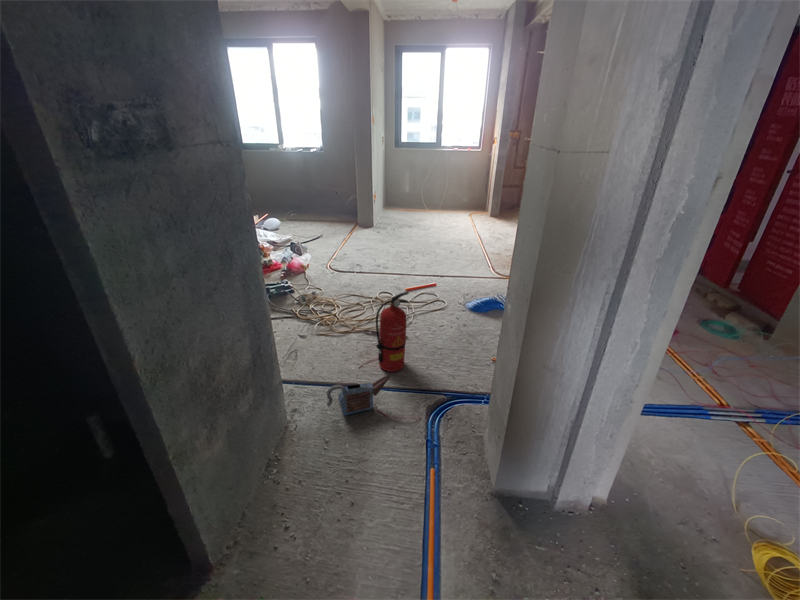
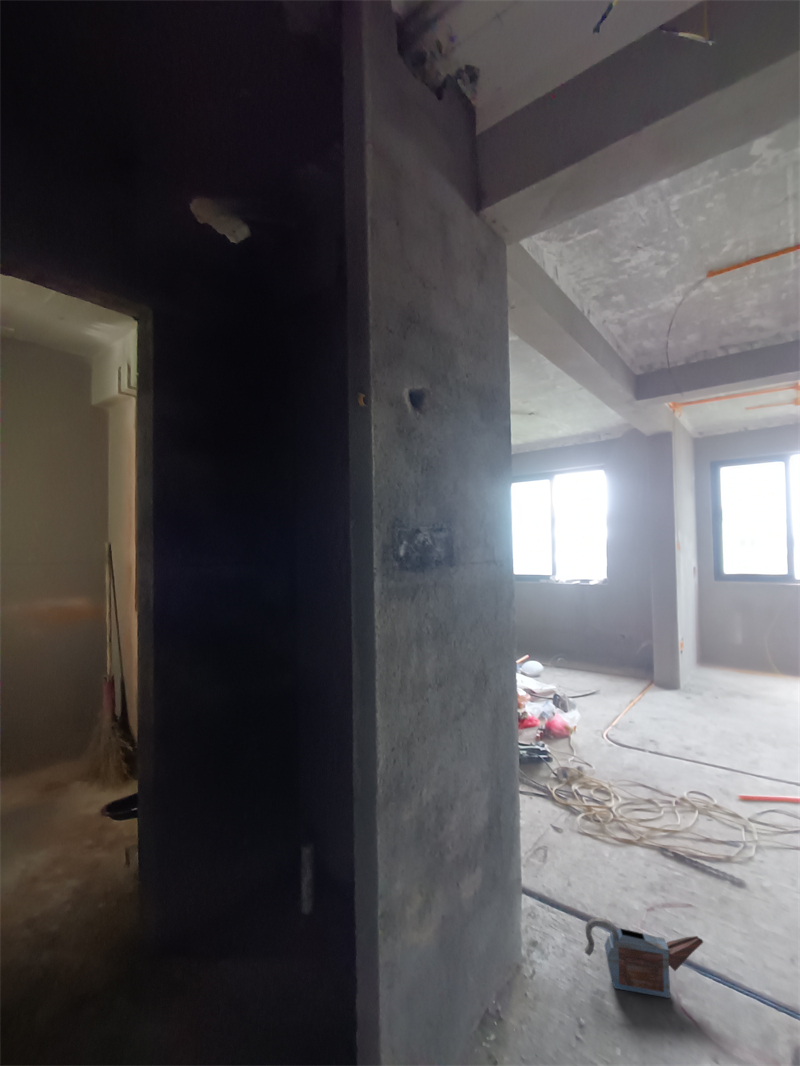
fire extinguisher: present [376,292,409,372] -> none [674,788,738,942]

